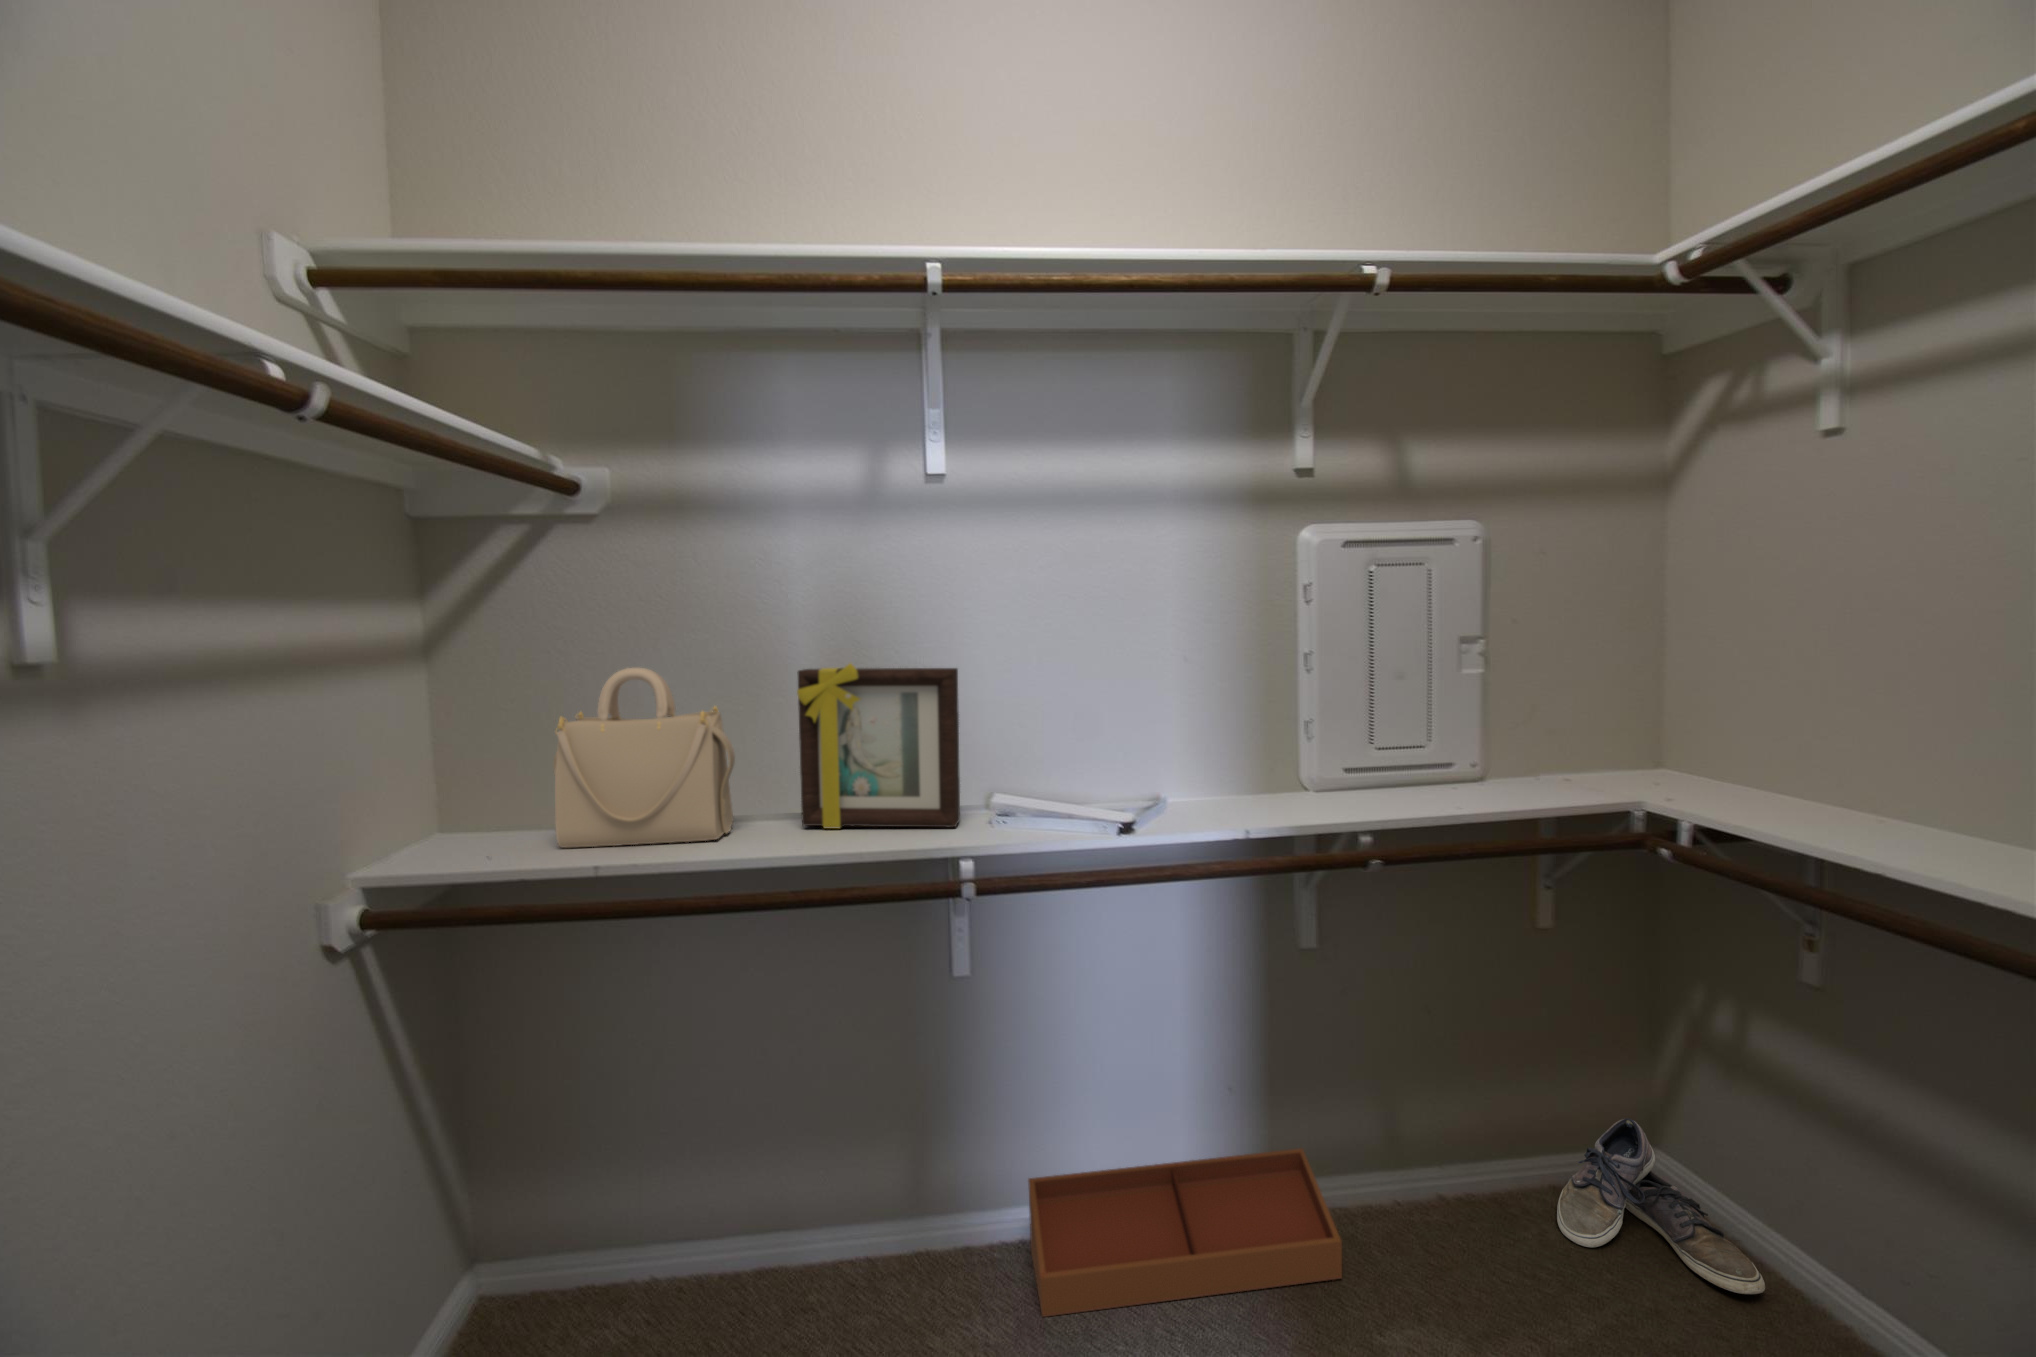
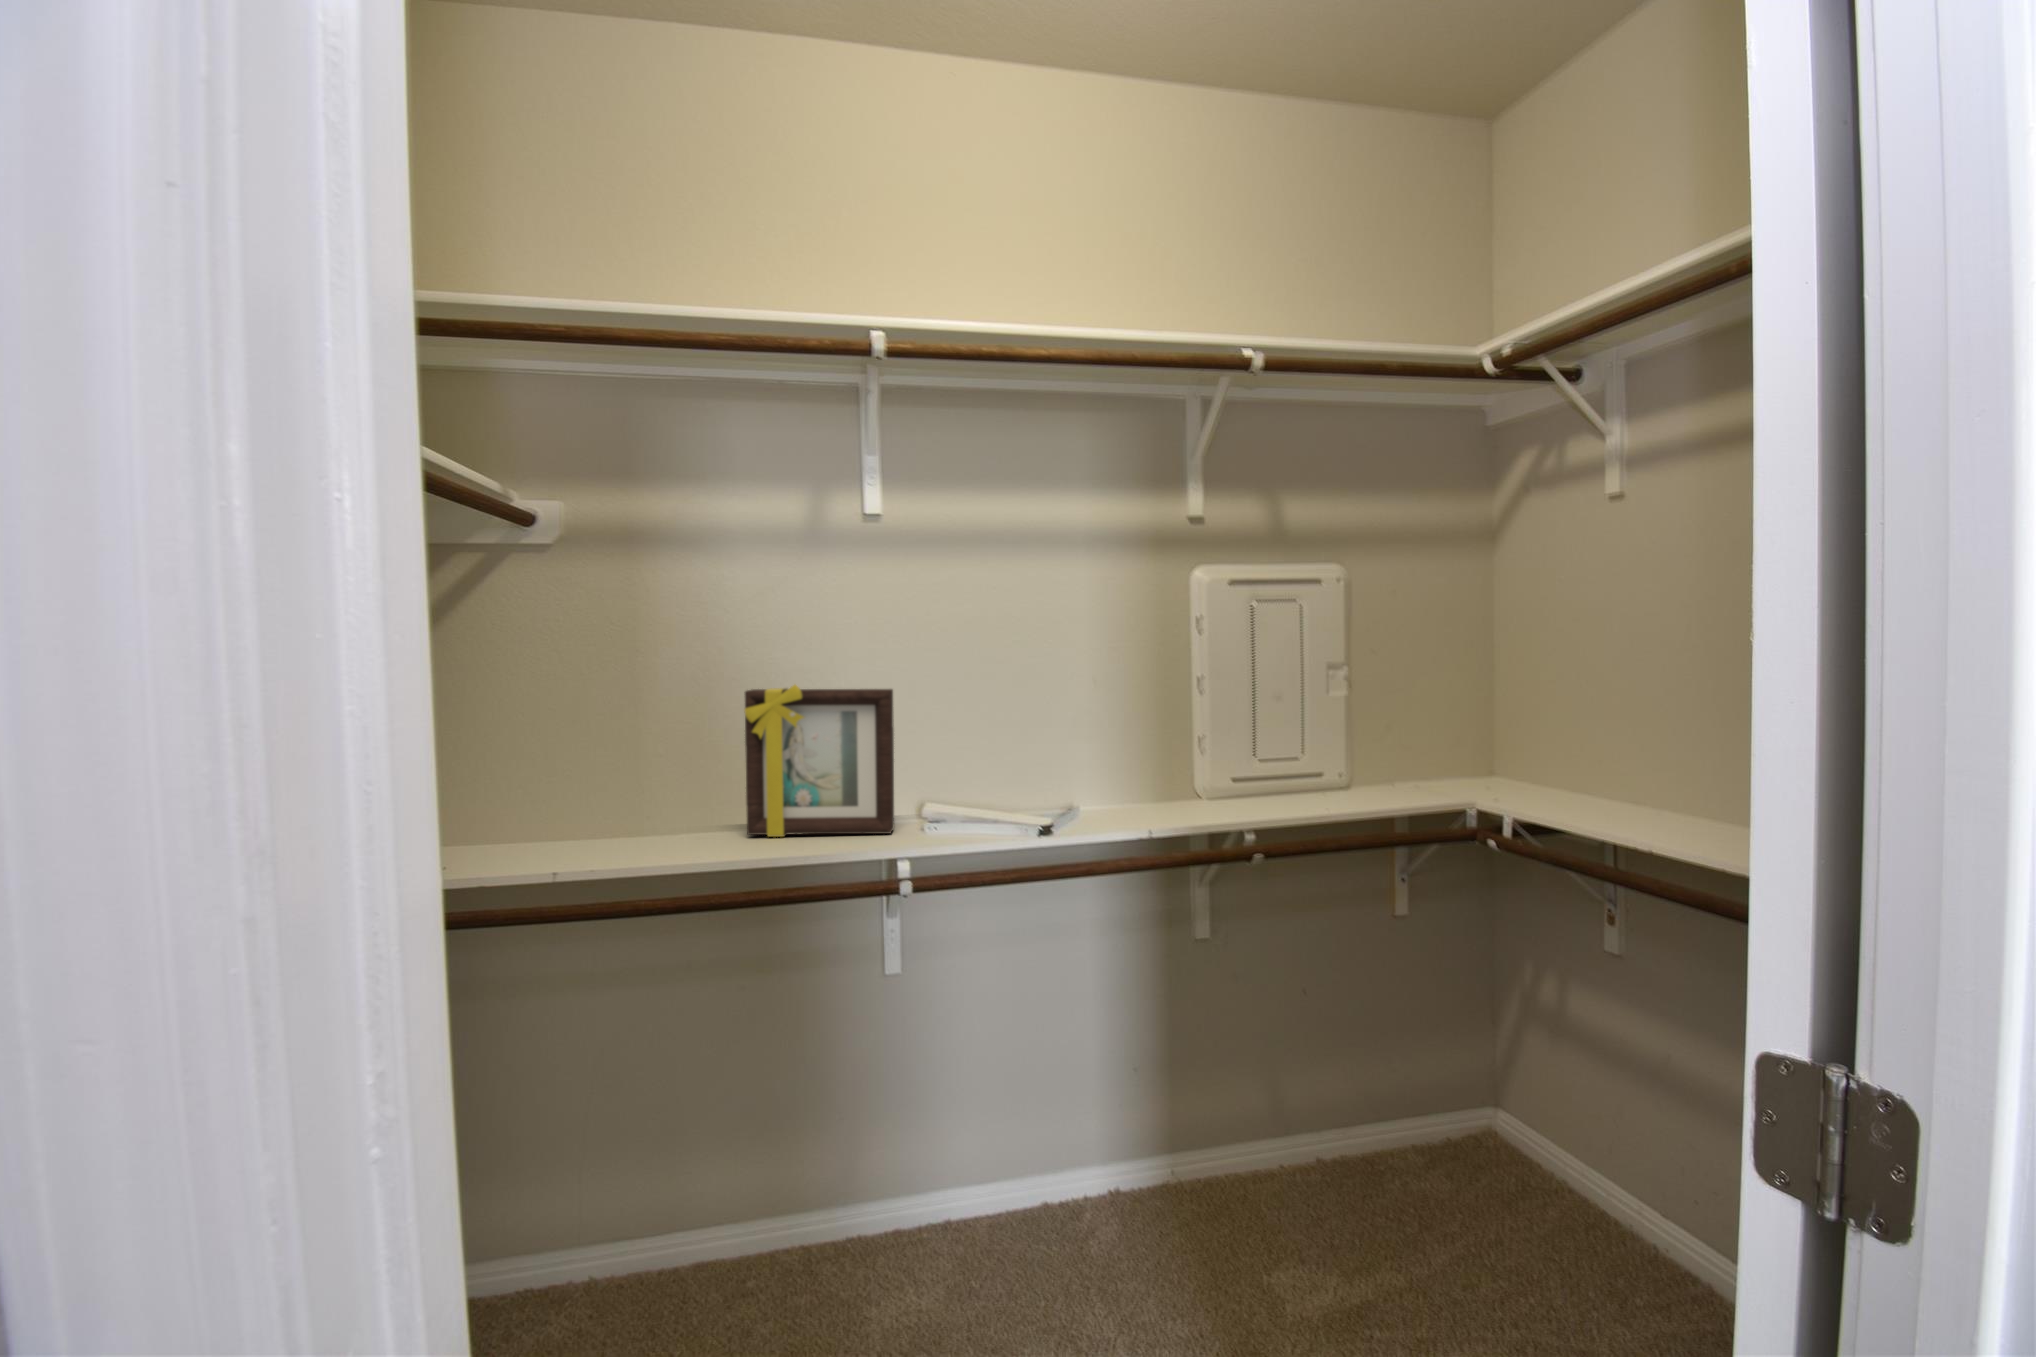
handbag: present [553,668,735,848] -> none [509,688,684,857]
shoe: present [1557,1118,1765,1294] -> none [1417,1081,1575,1217]
storage bin: present [1028,1149,1342,1317] -> none [955,1121,1233,1280]

